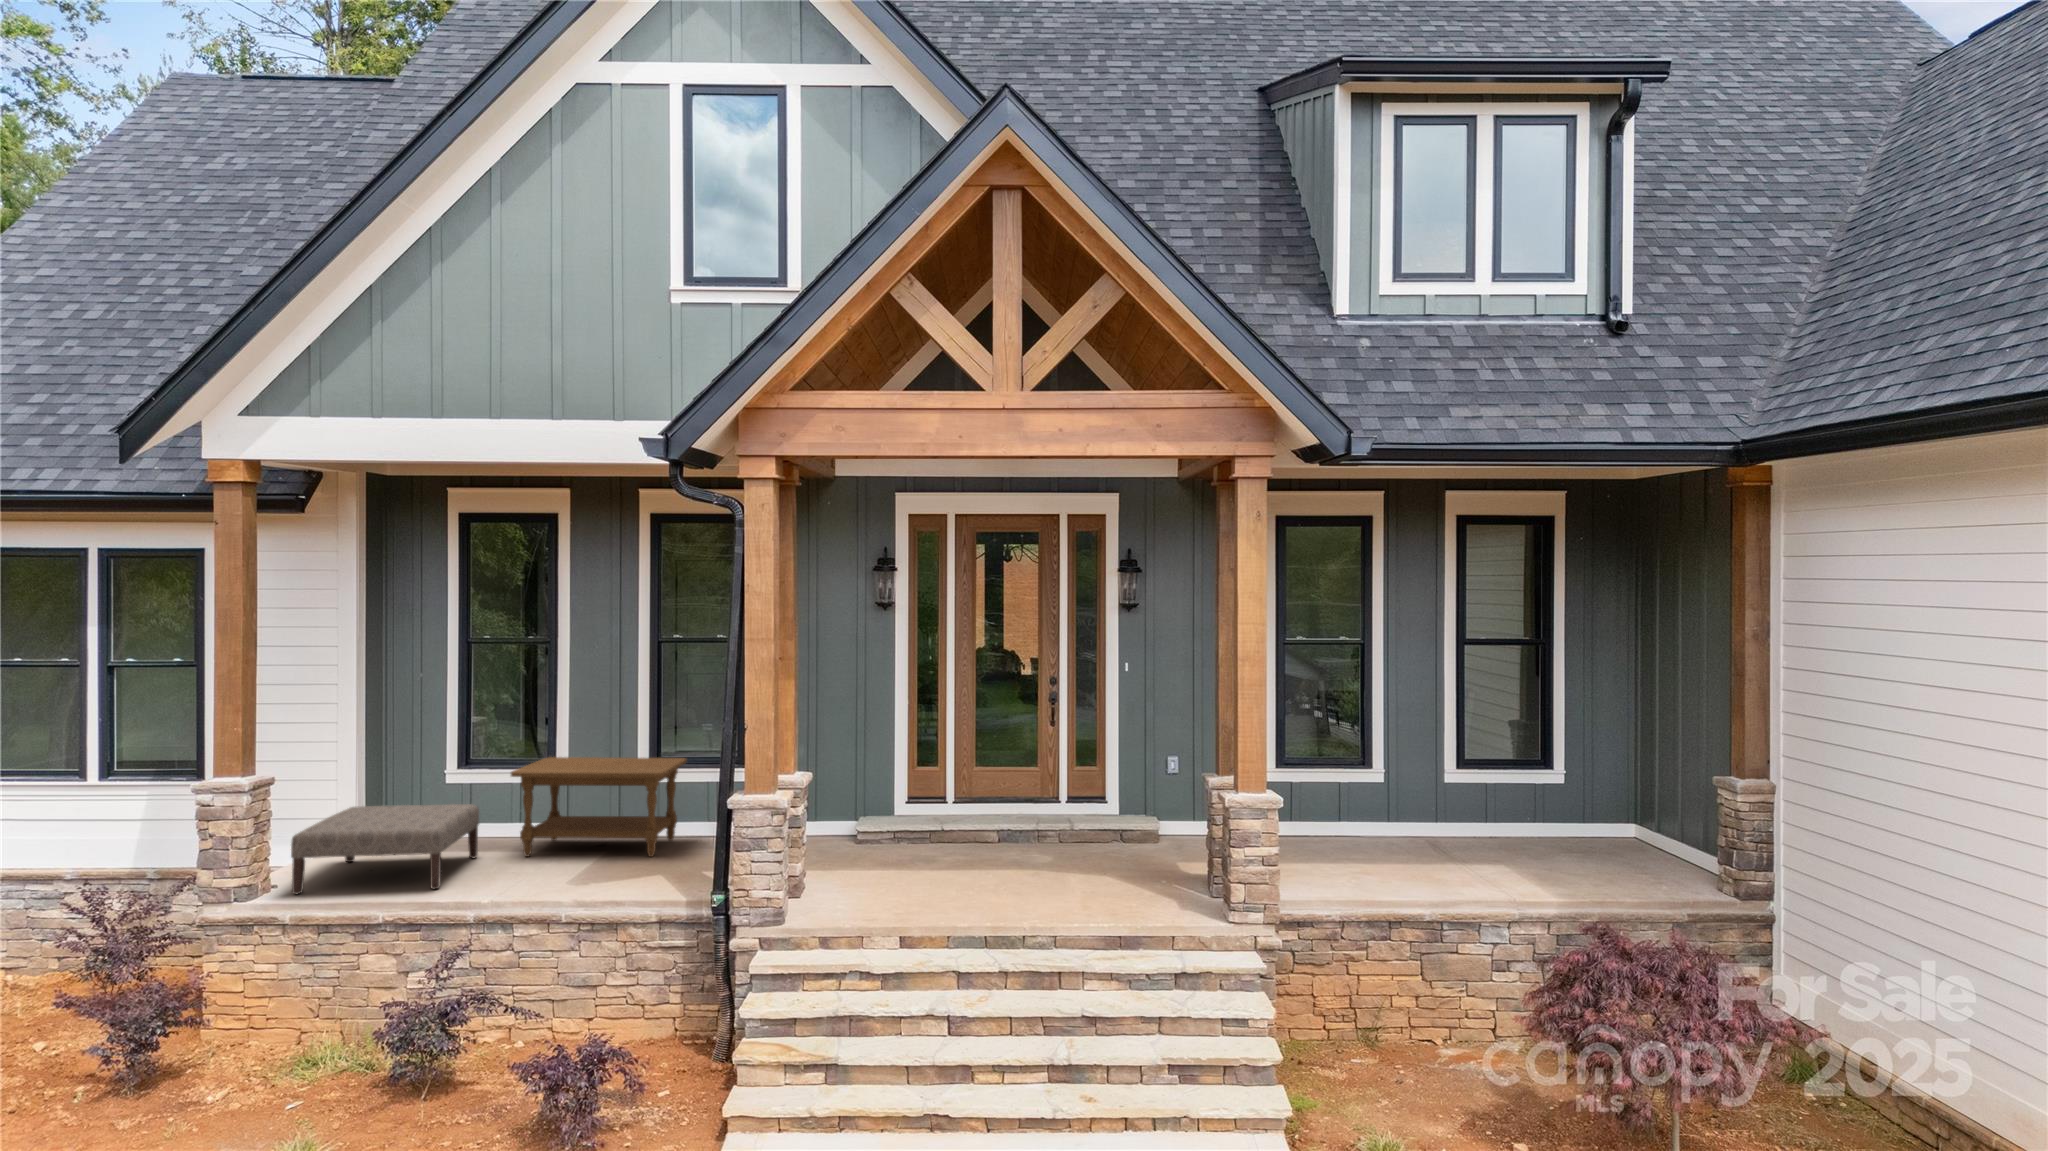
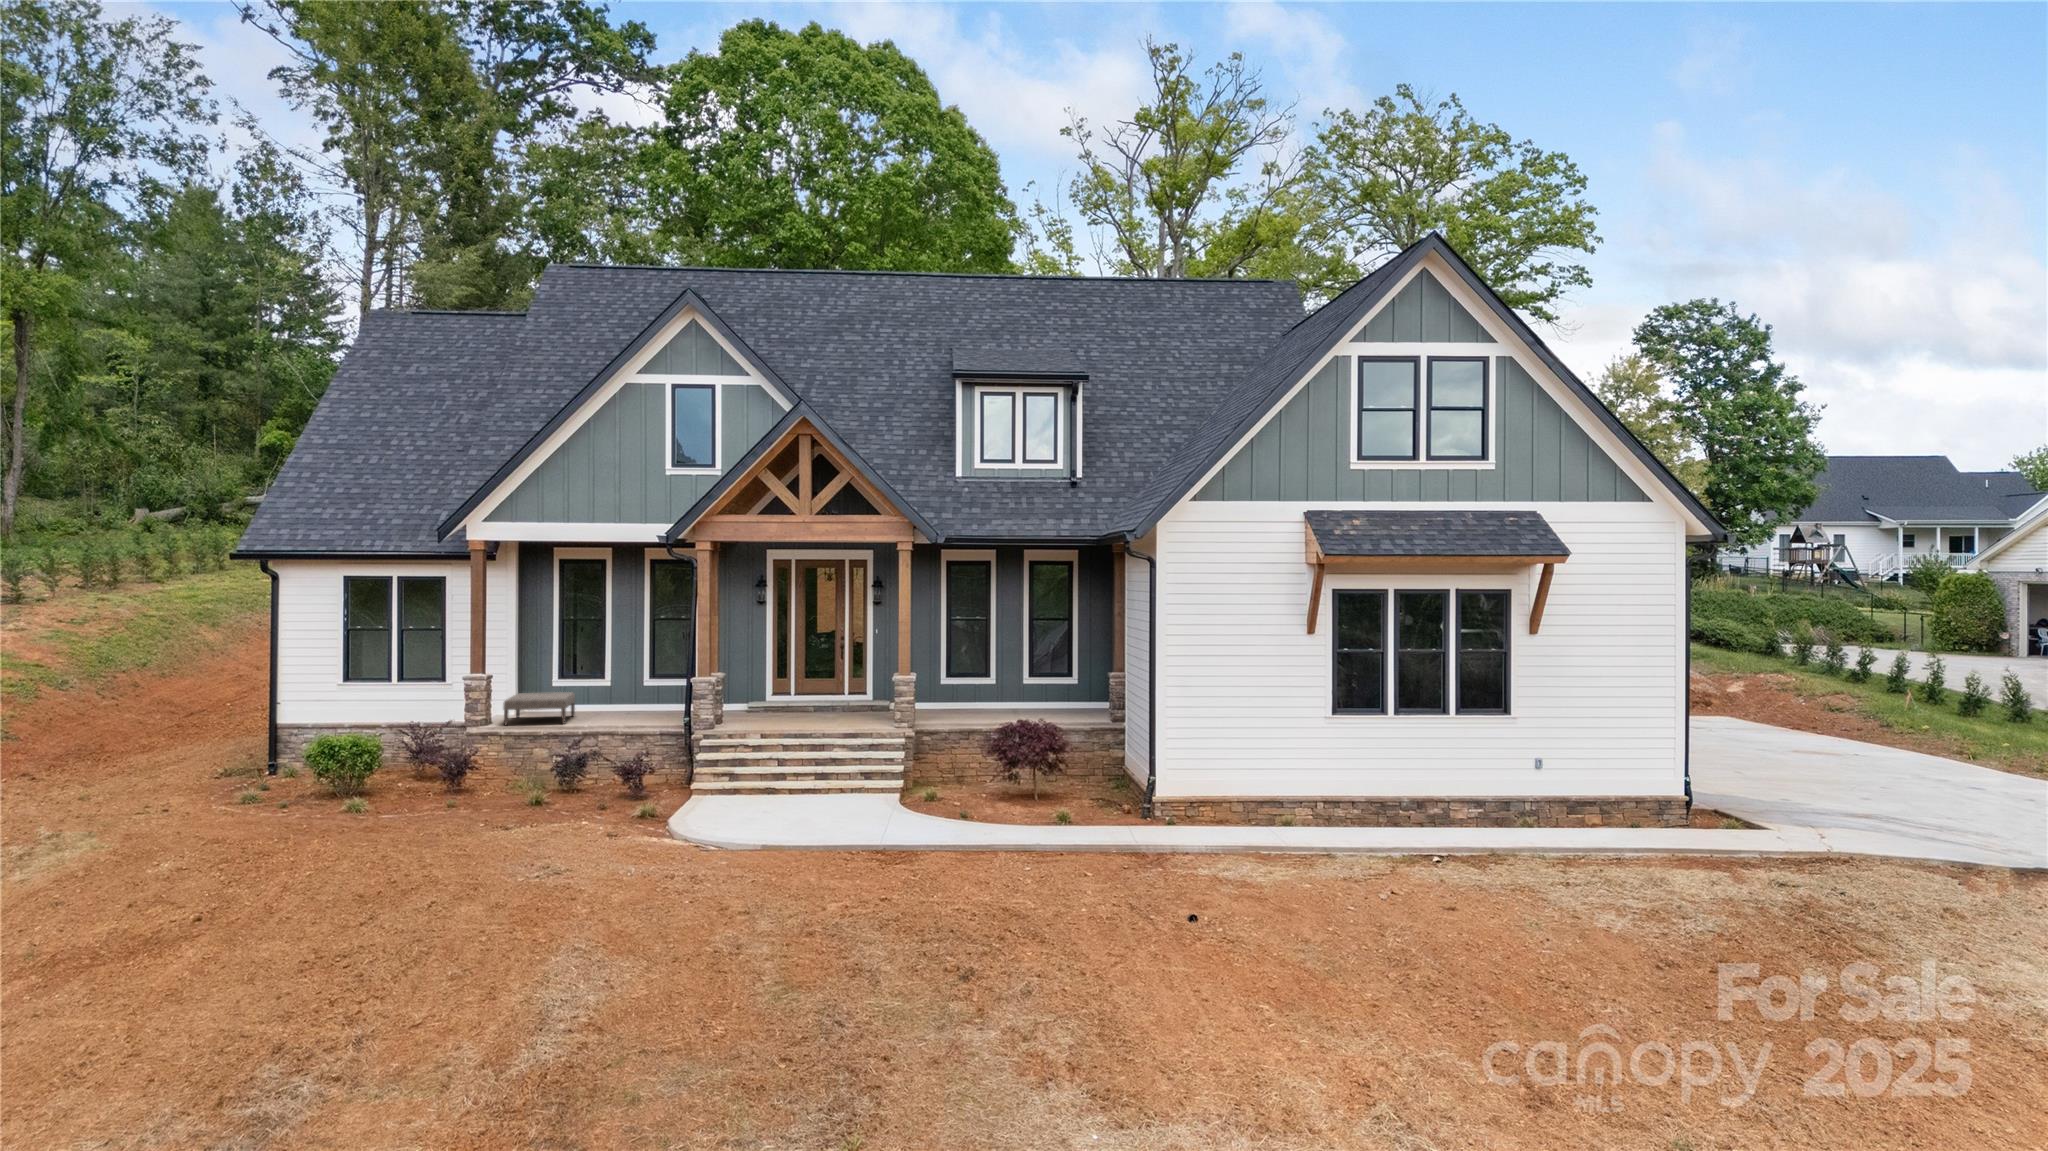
coffee table: present [511,757,687,857] -> none [590,674,668,716]

